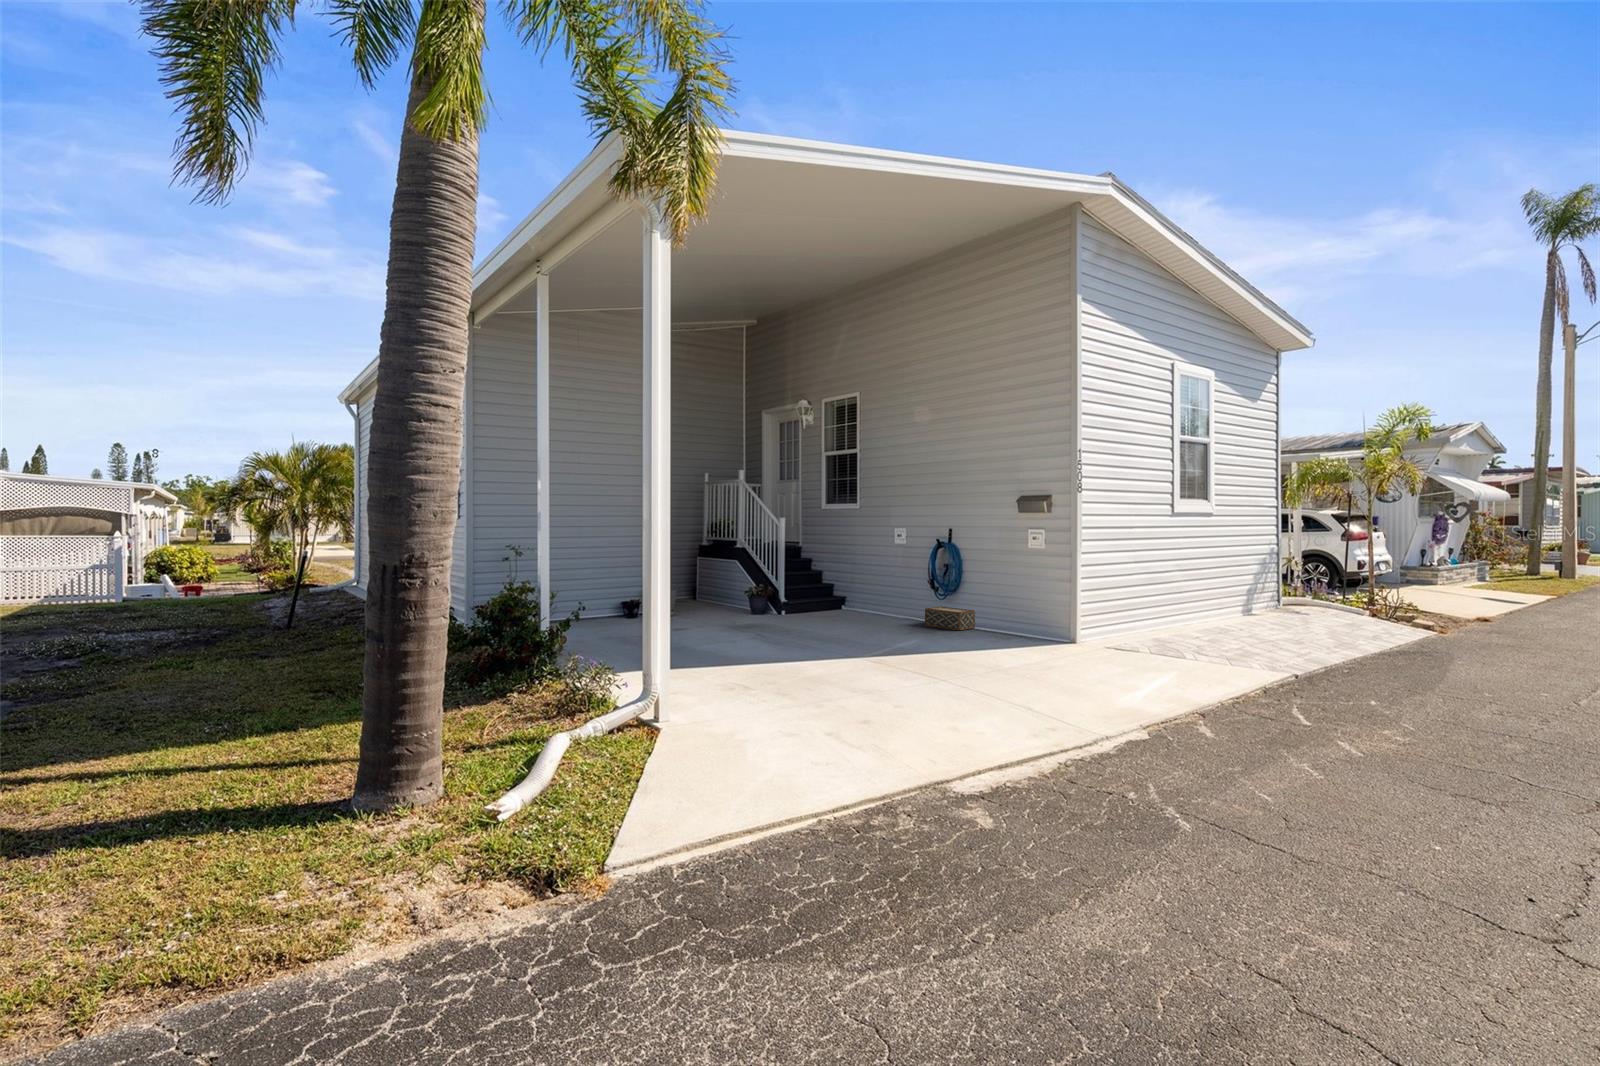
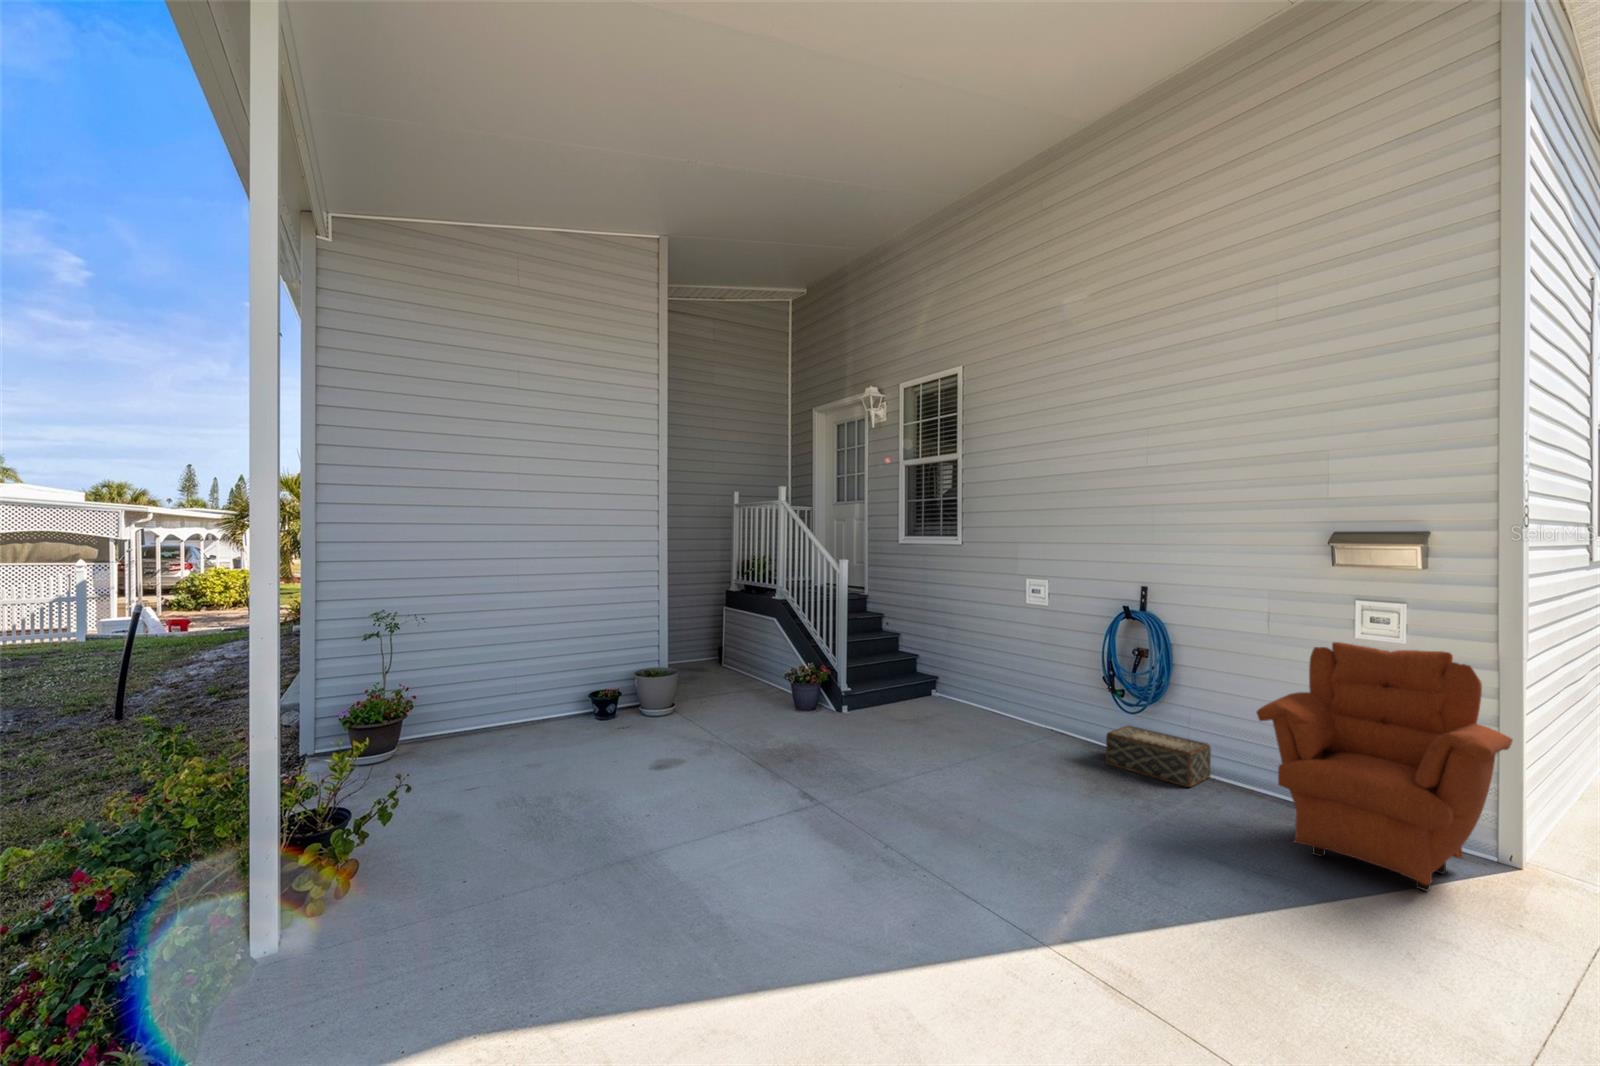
armchair: none [971,549,1062,648] -> present [1257,642,1513,891]

